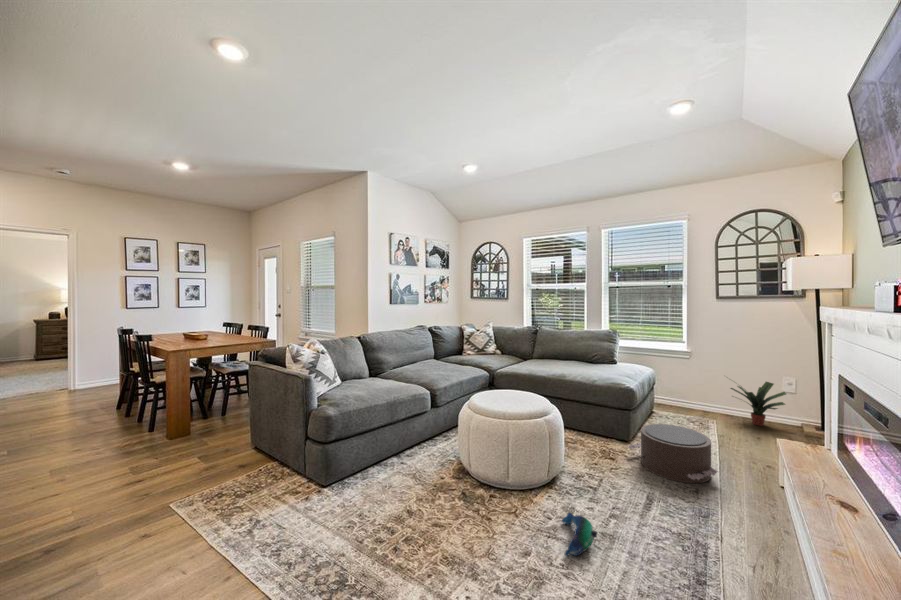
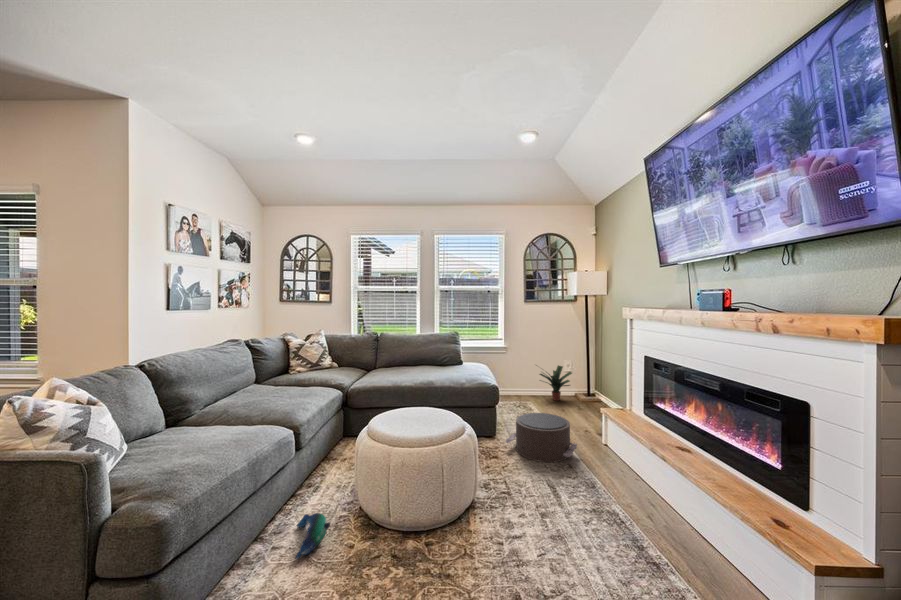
plush toy: present [562,513,597,556] -> present [296,513,330,559]

